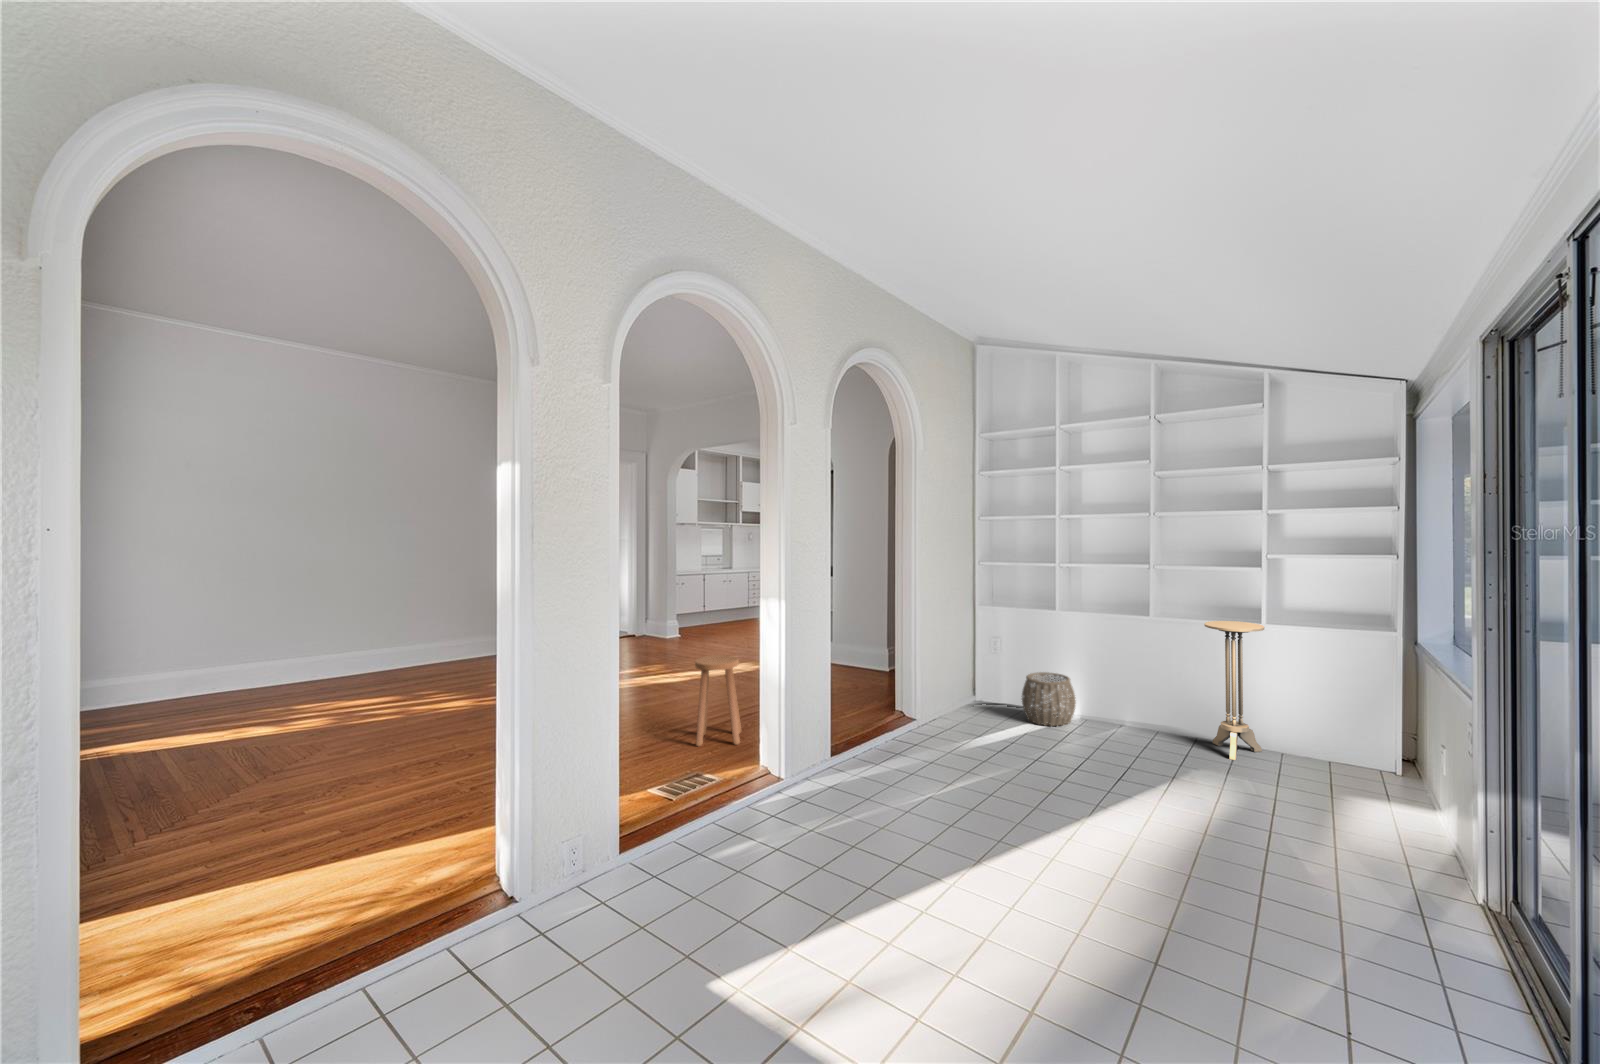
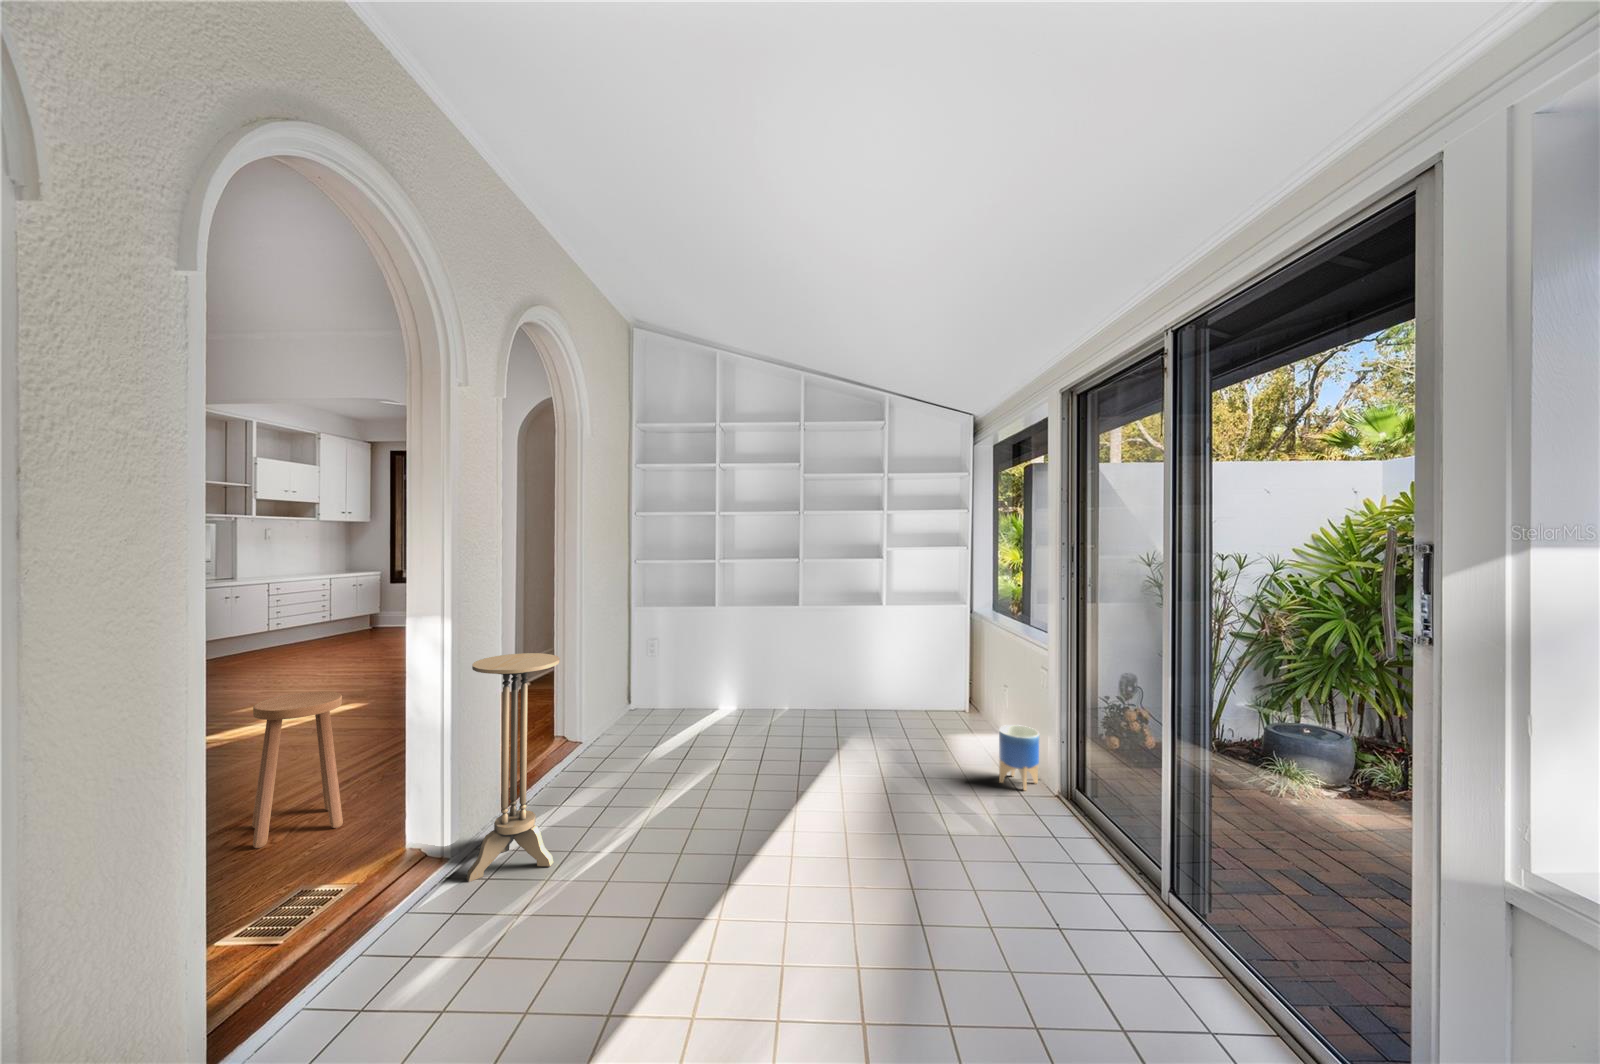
side table: present [1204,621,1264,760] -> present [466,653,560,882]
woven basket: present [1022,672,1076,726] -> none [689,667,741,721]
planter: none [1347,792,1412,878] -> present [999,725,1039,791]

